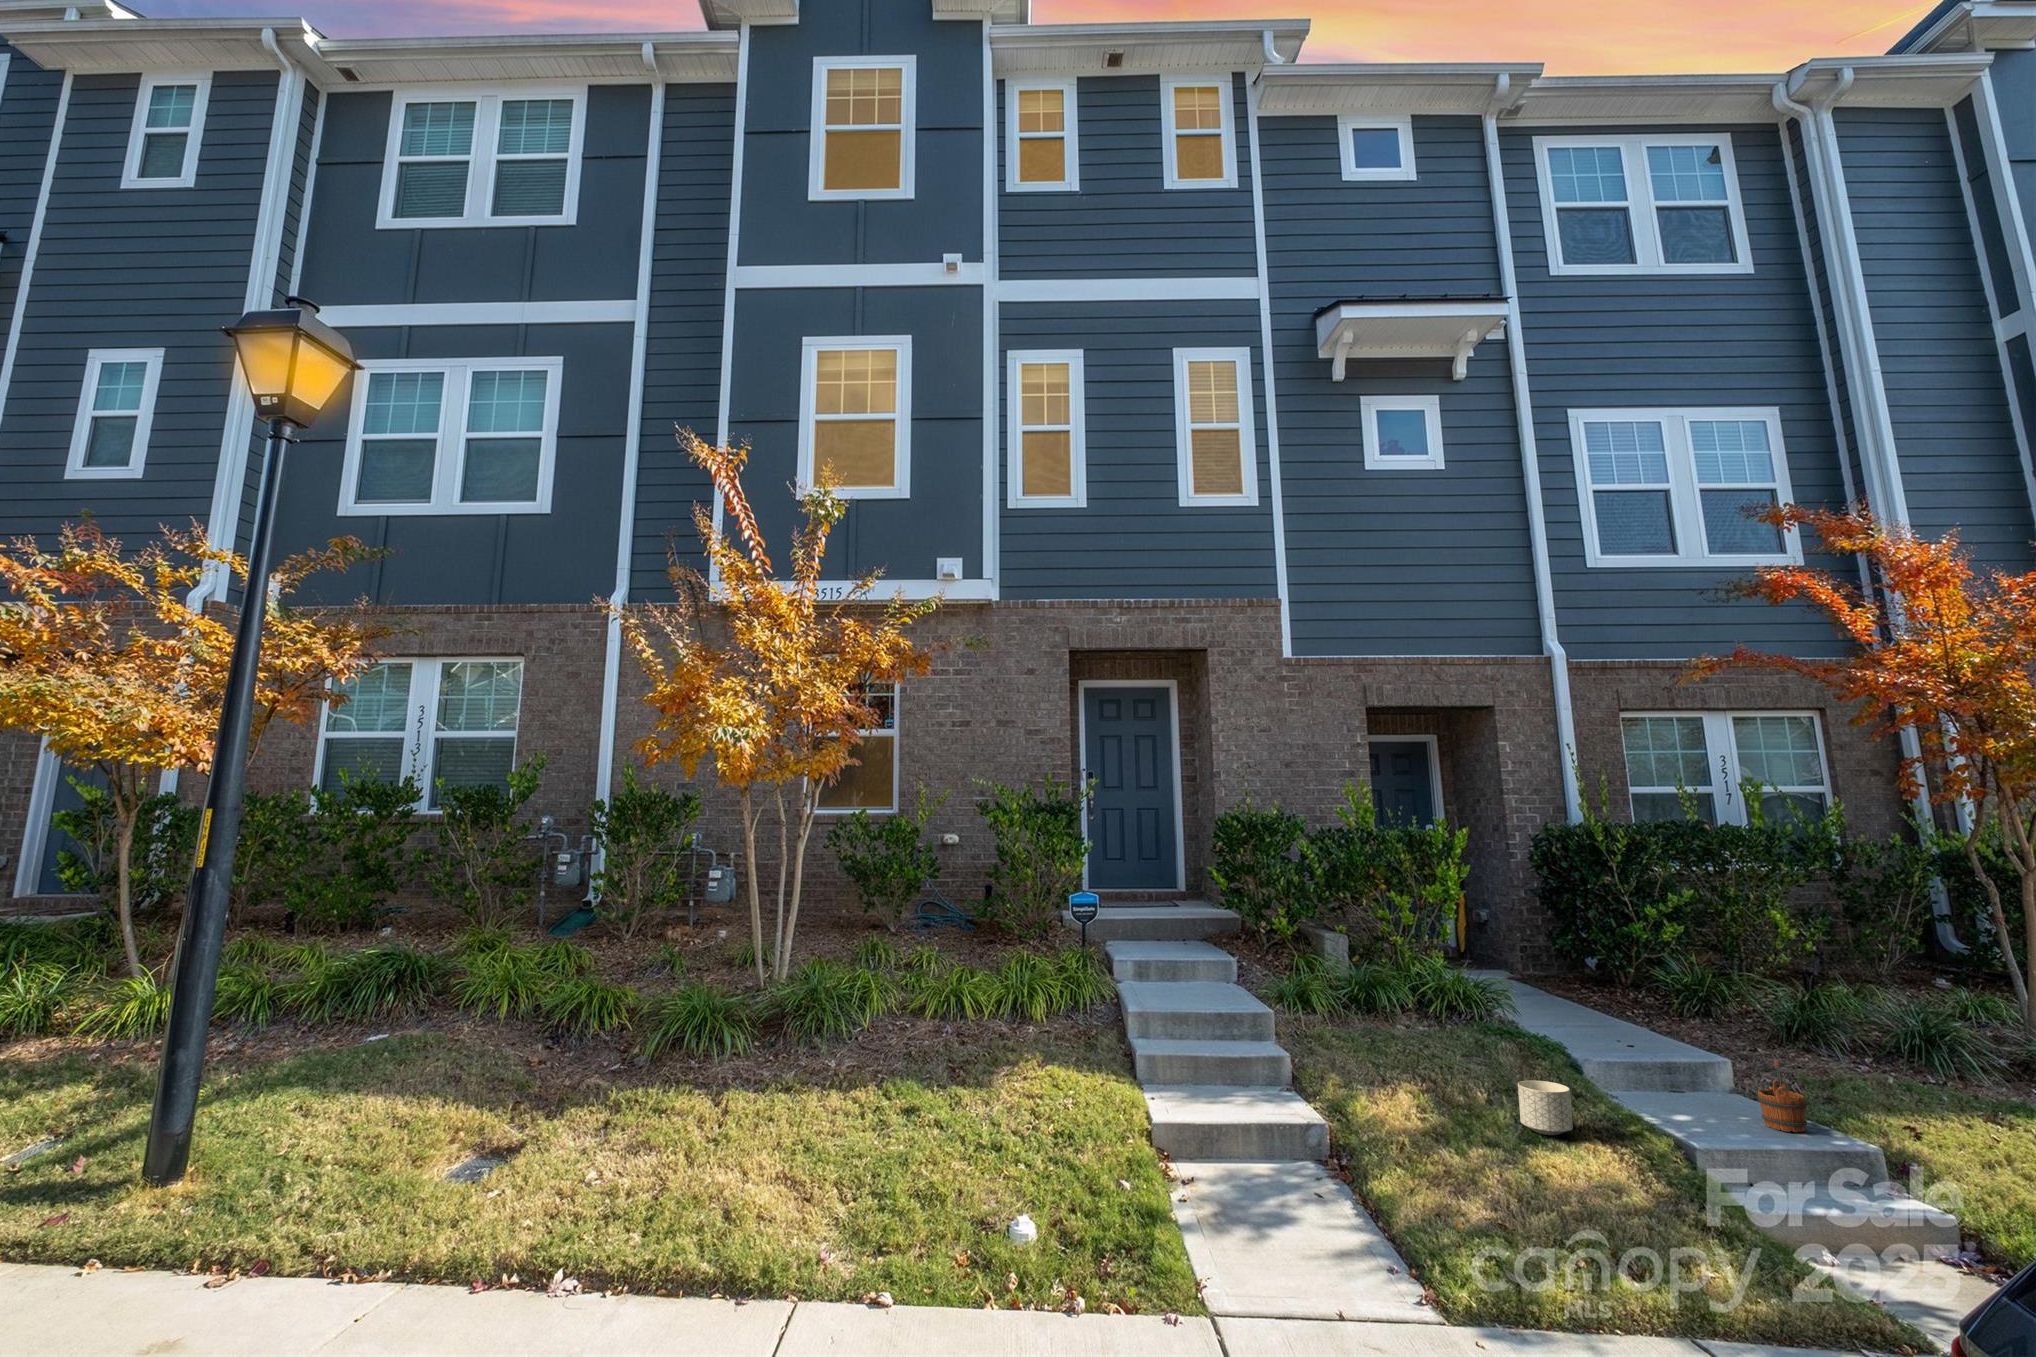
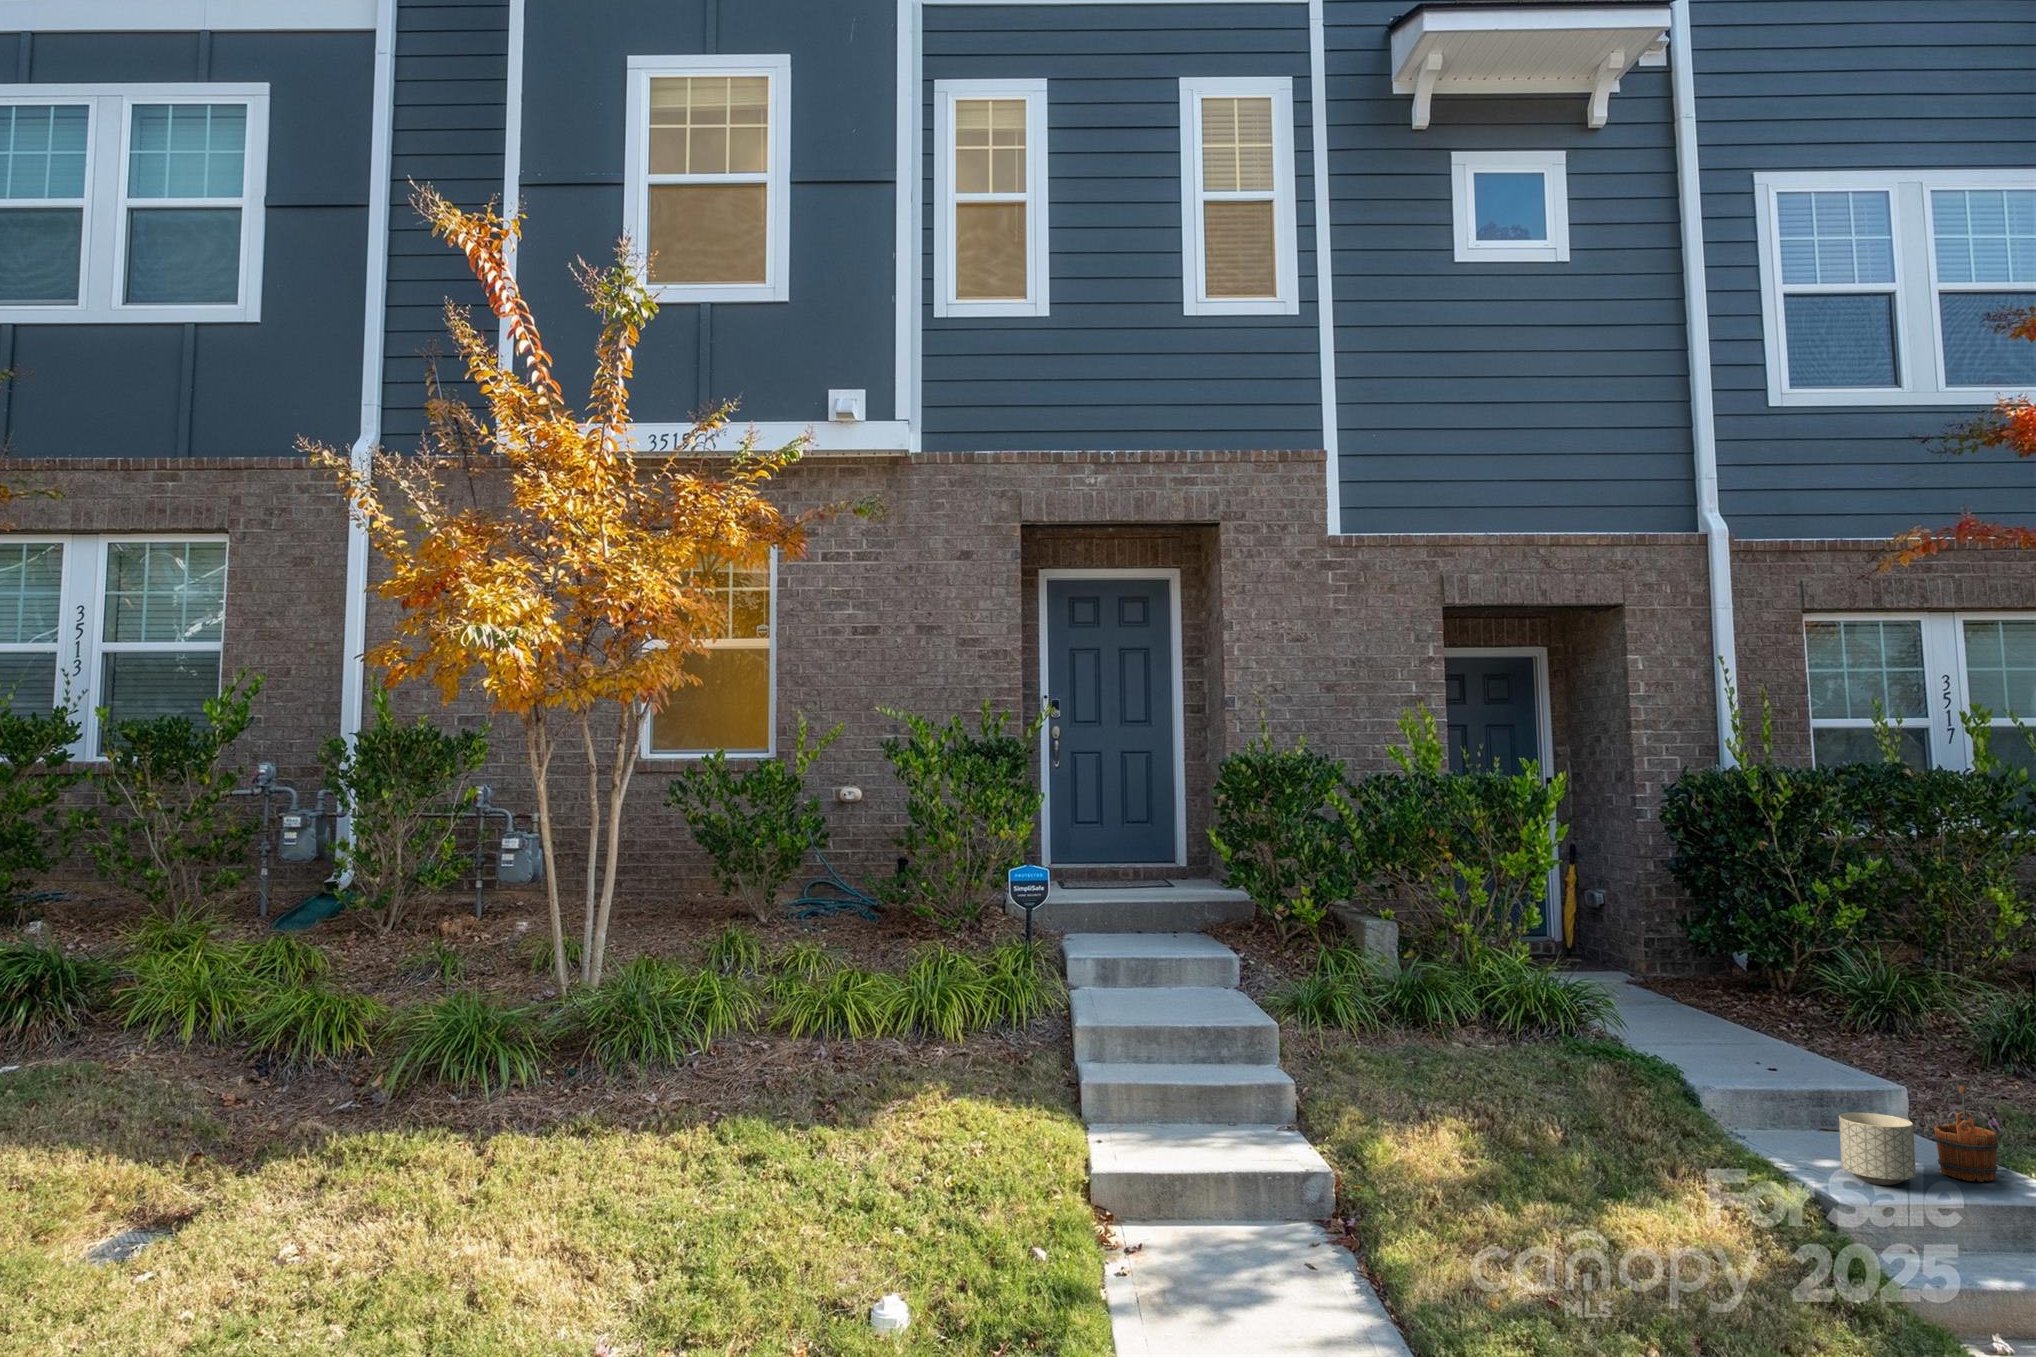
planter: present [1518,1080,1573,1135] -> present [1839,1113,1916,1185]

